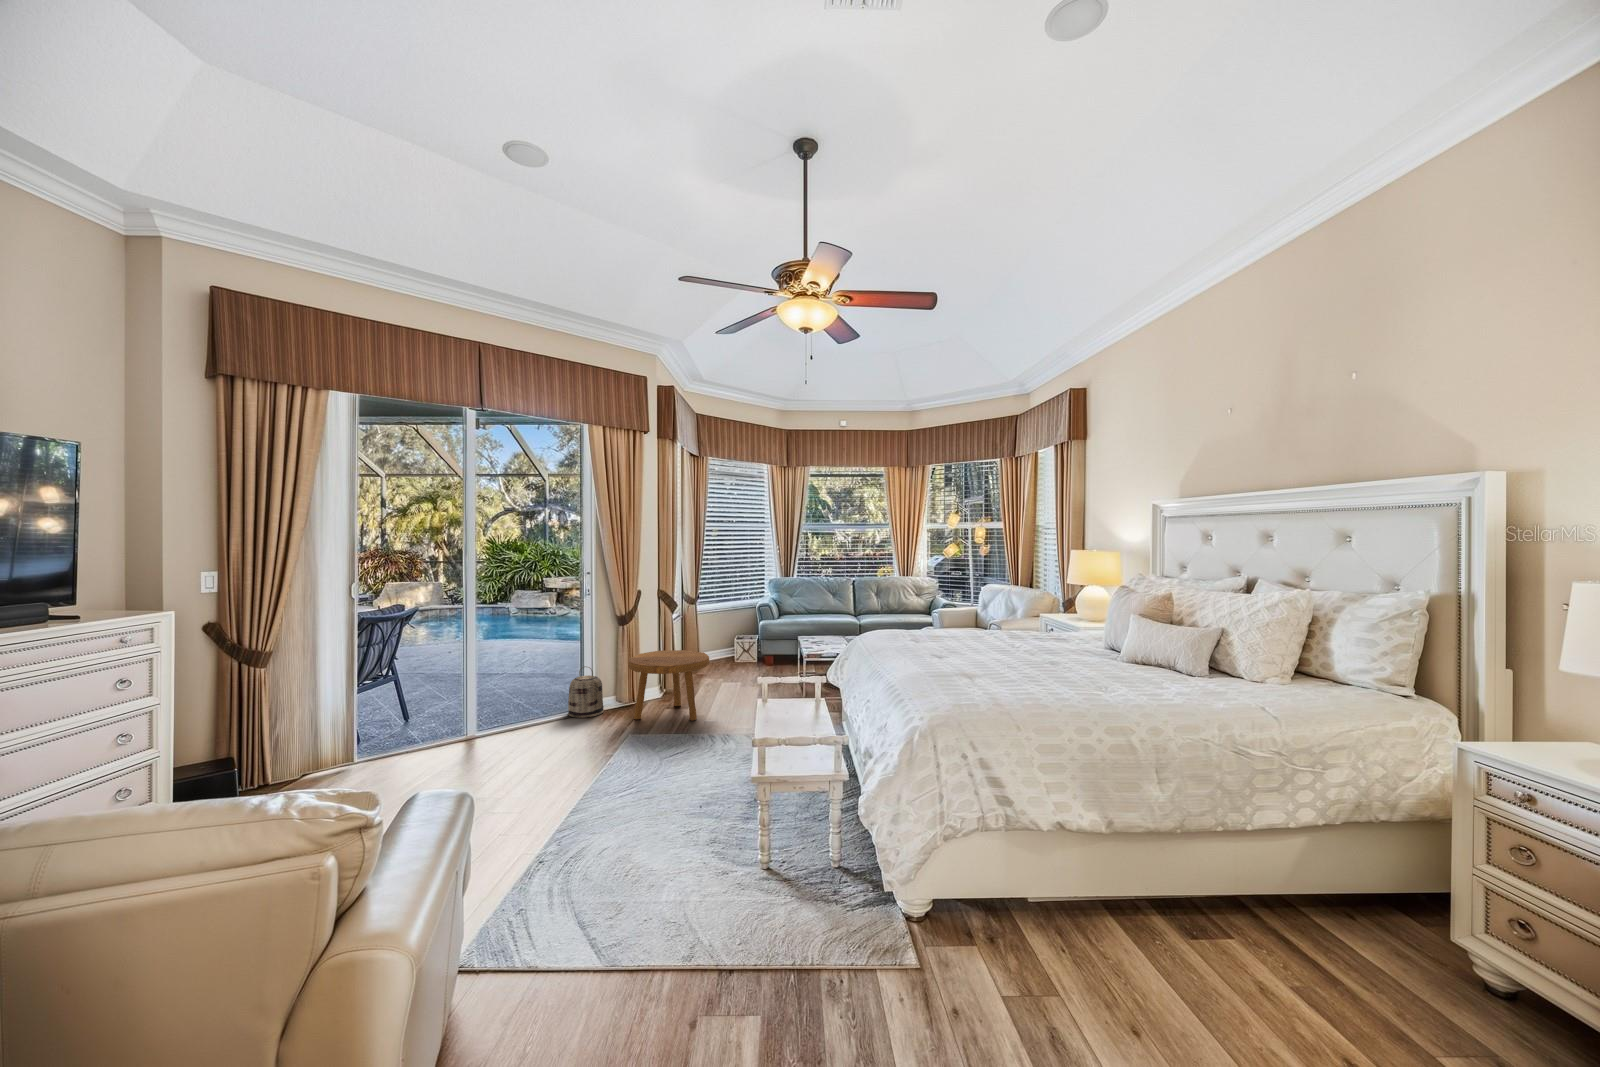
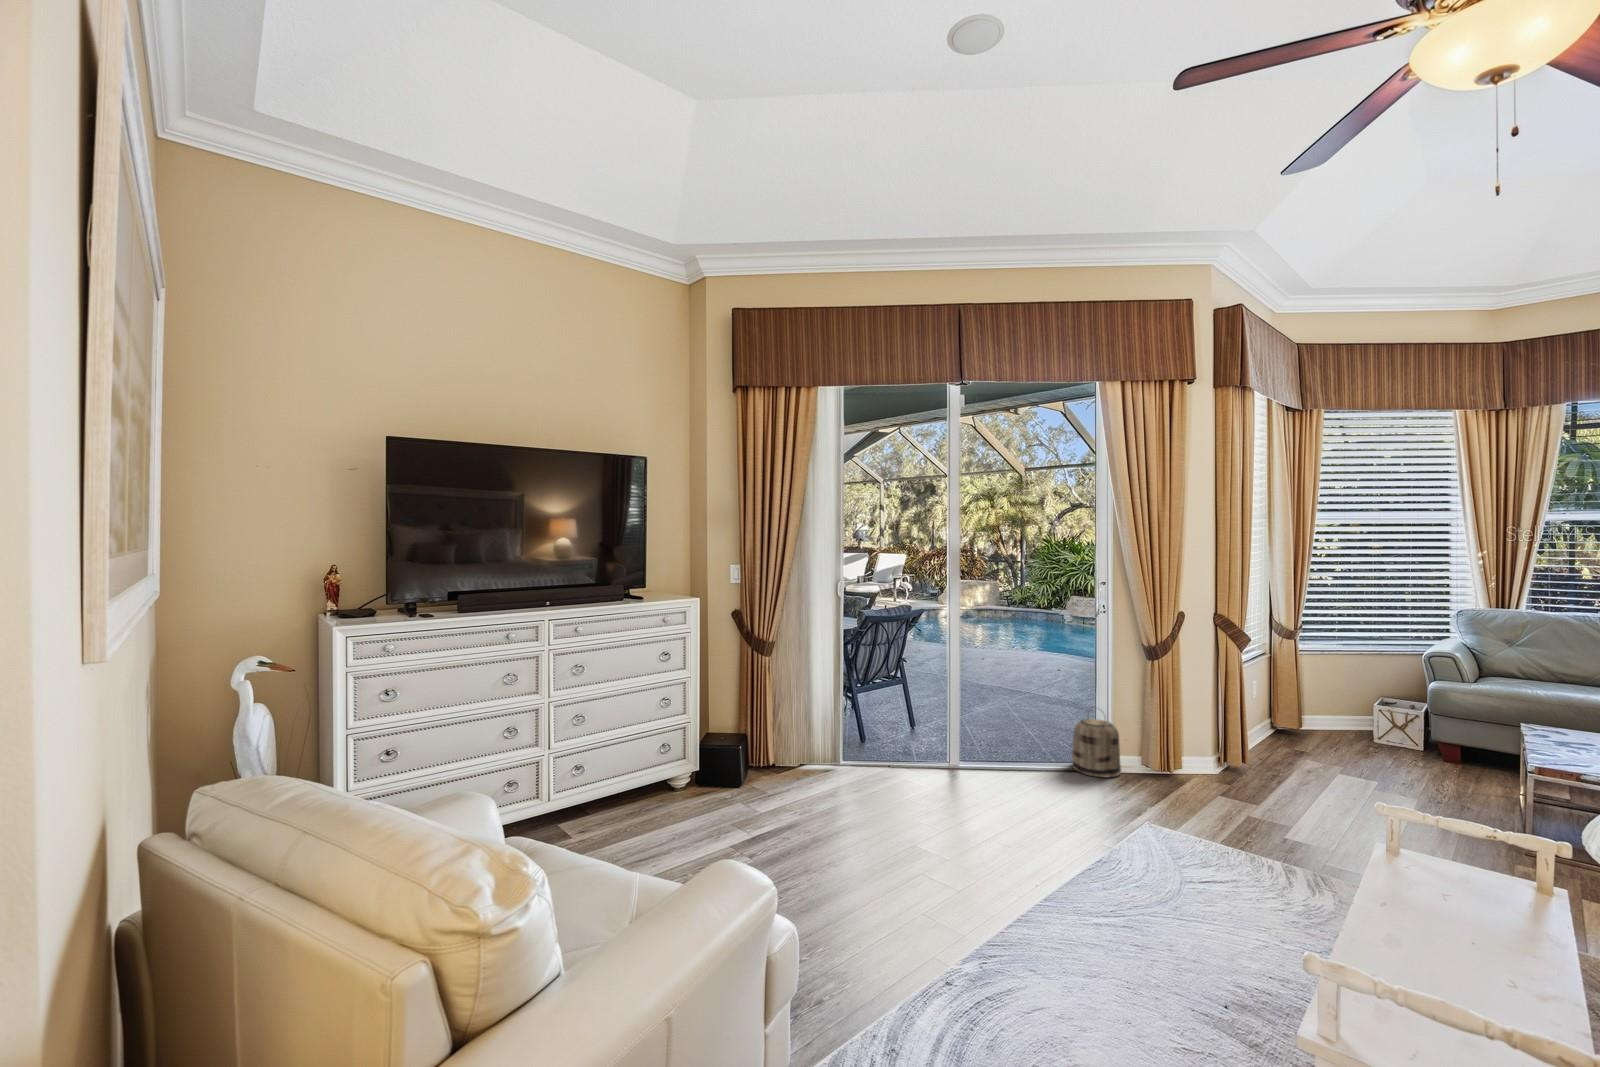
footstool: present [628,650,710,721] -> none [1154,704,1297,829]

